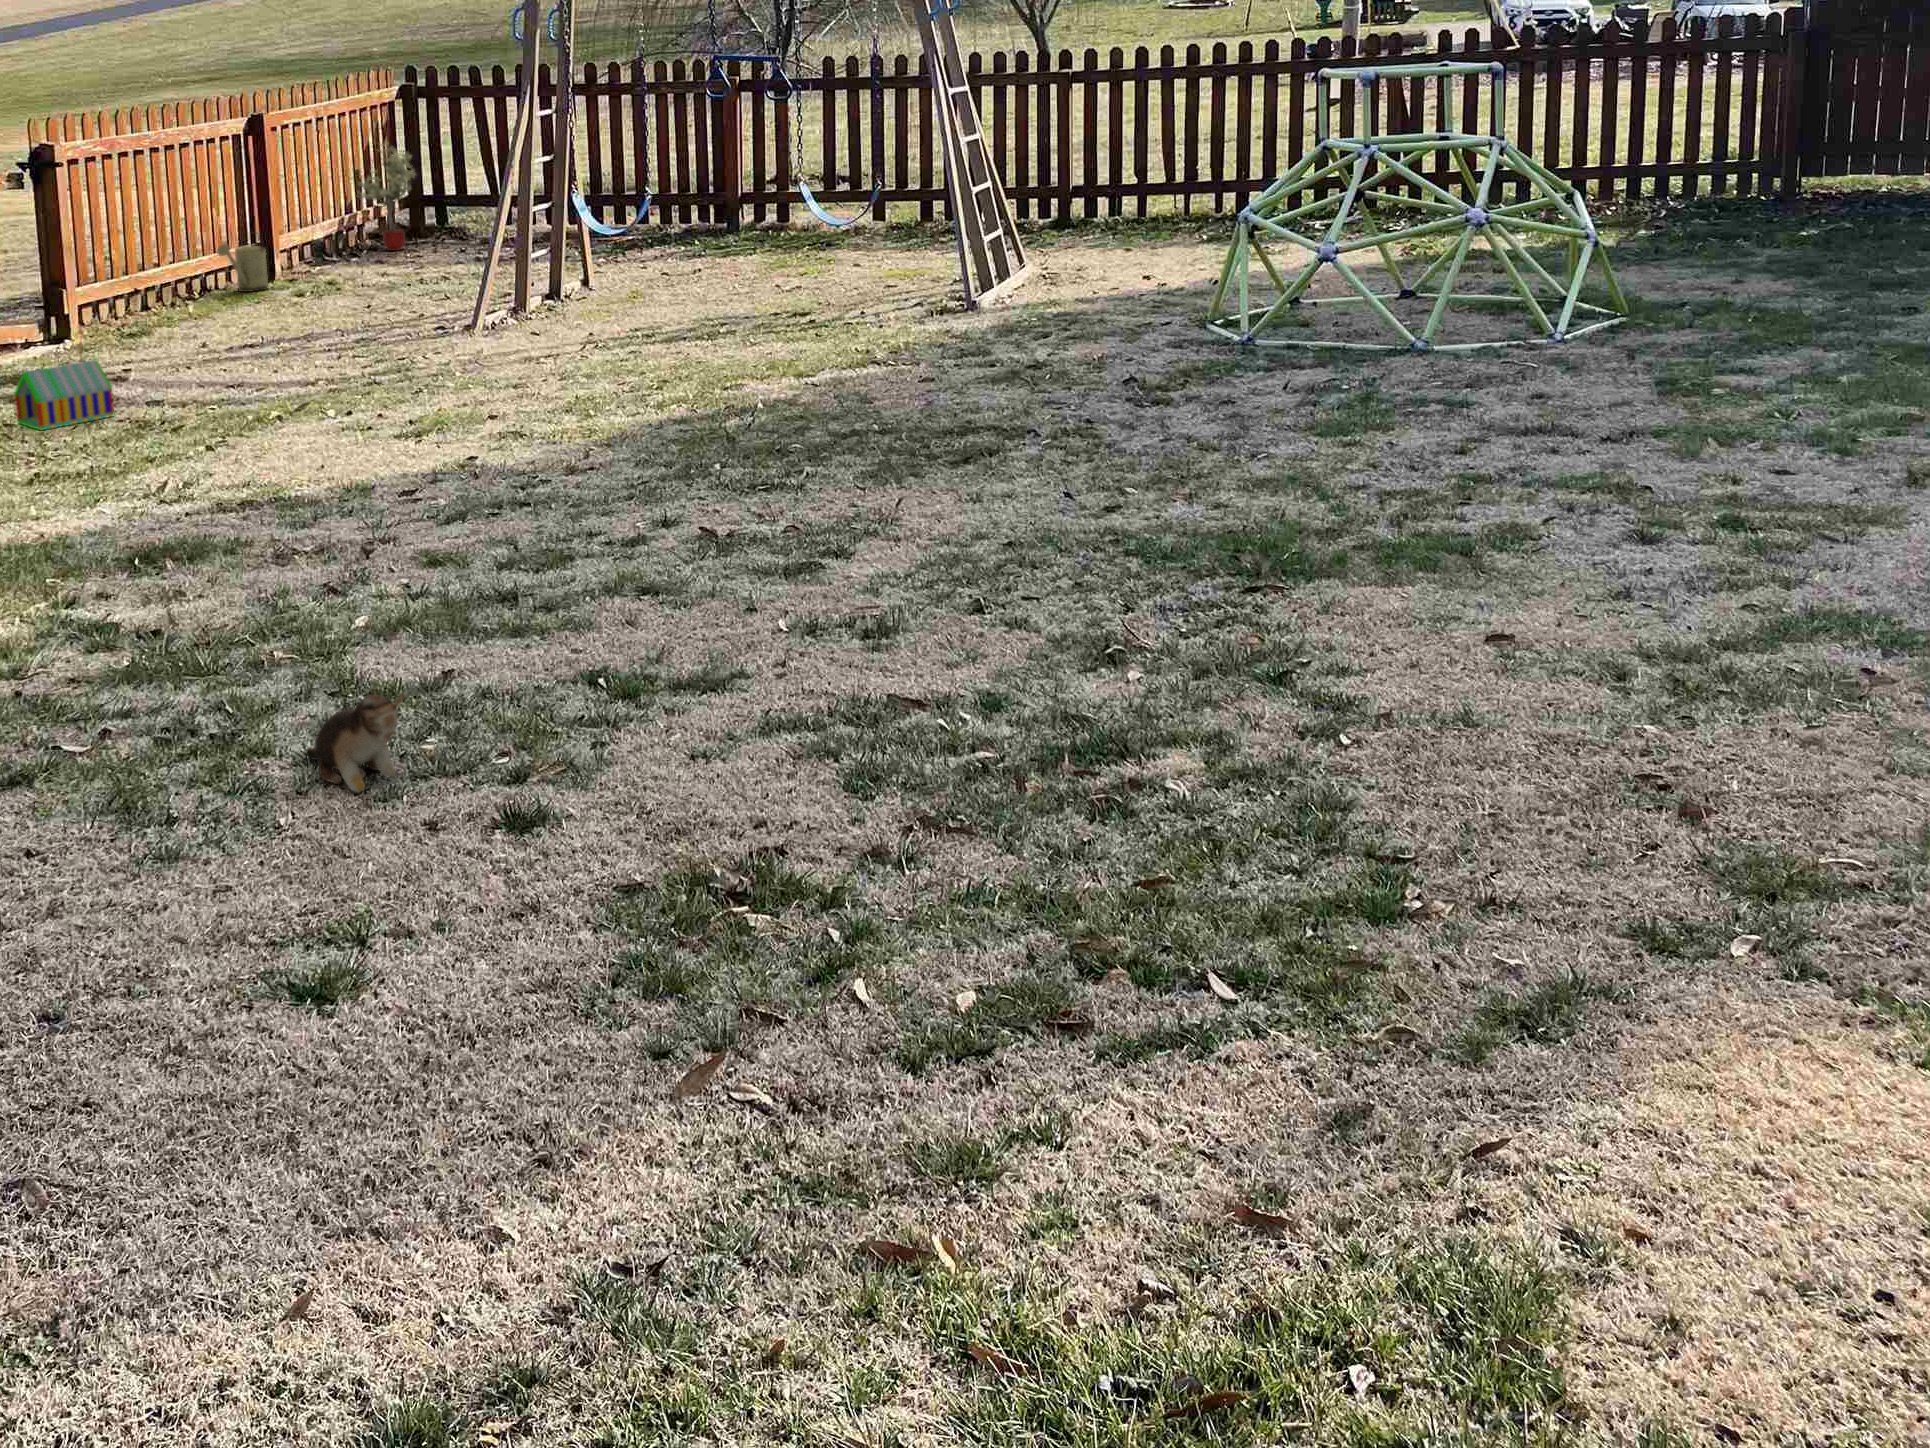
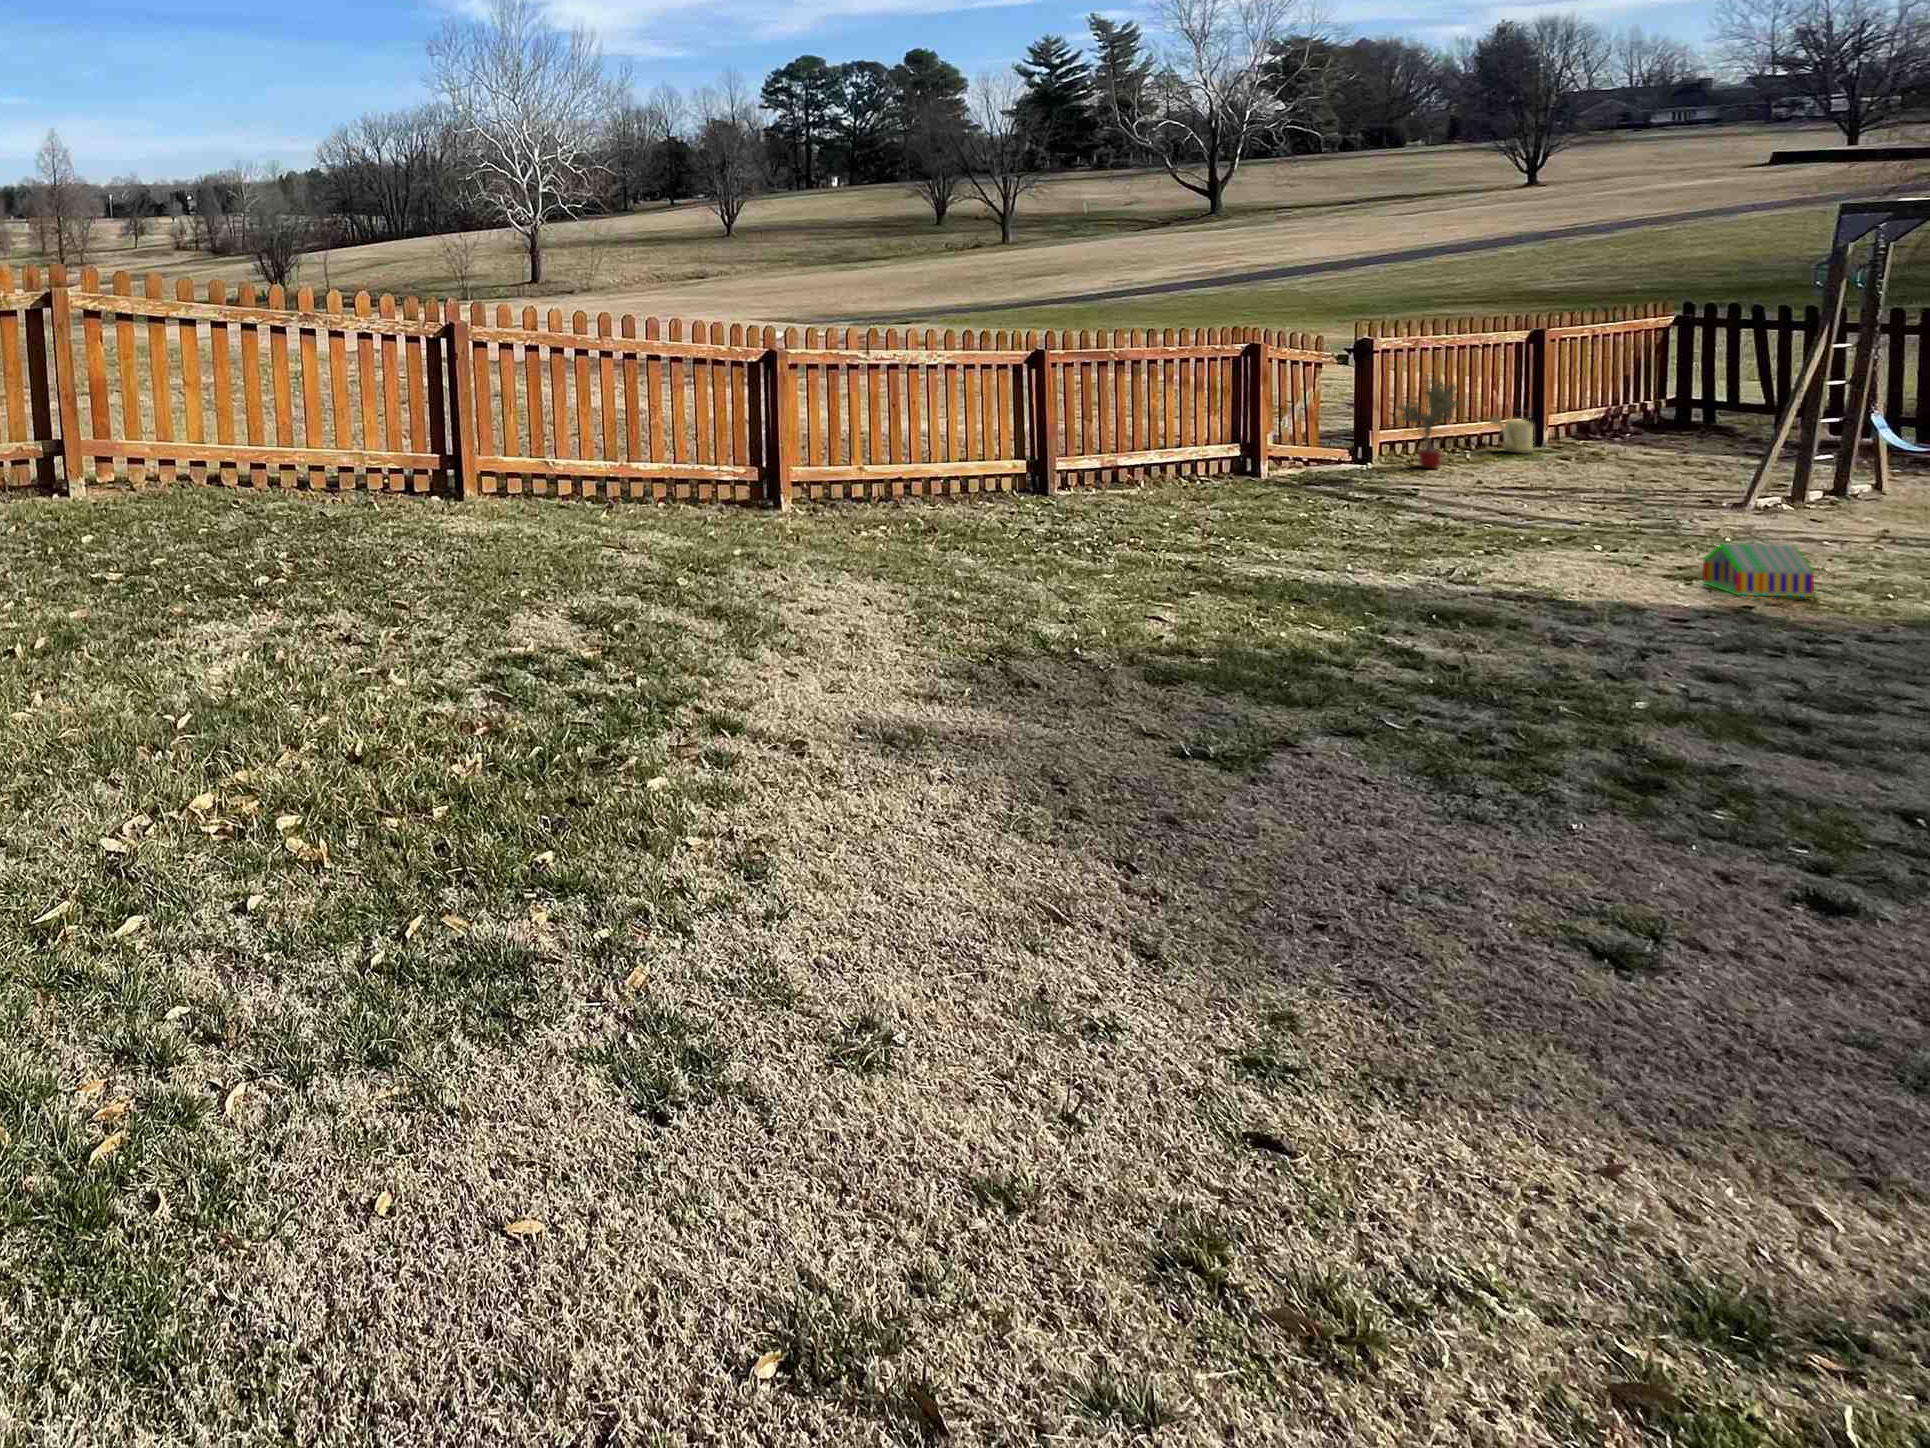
potted tree: present [358,142,415,251] -> present [1397,374,1460,469]
toy house: present [14,360,114,431] -> present [1703,544,1814,597]
plush toy: present [306,694,403,793] -> none [1575,729,1669,793]

